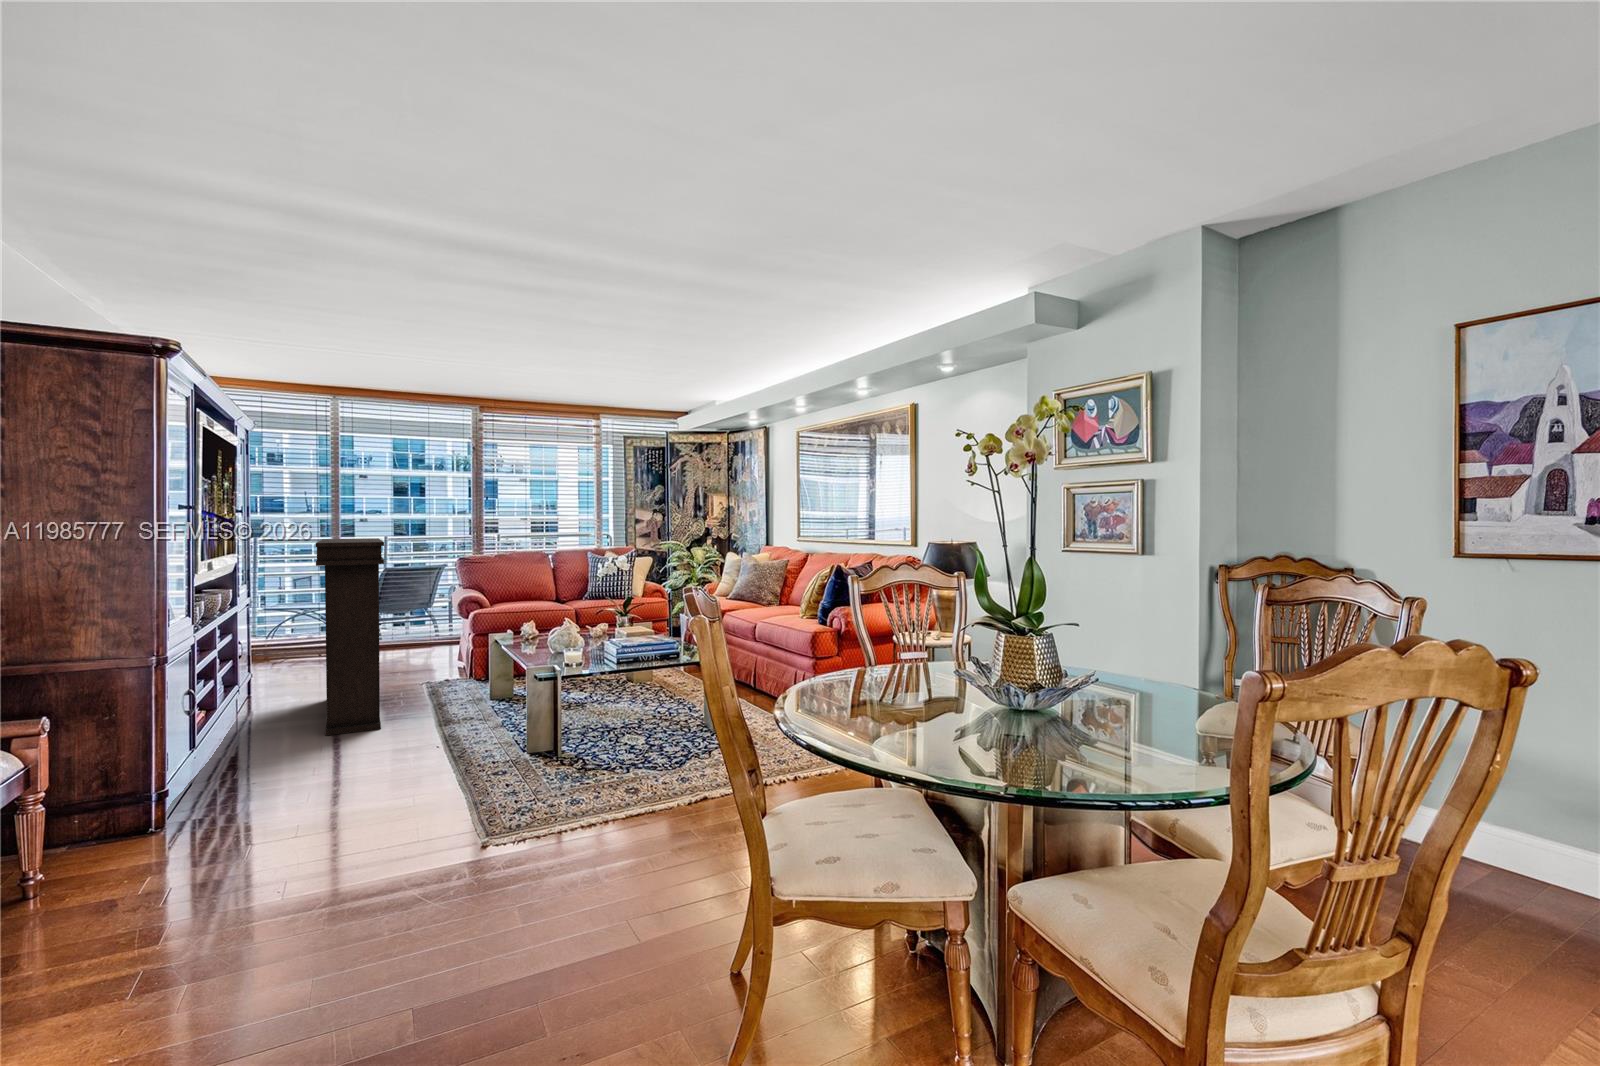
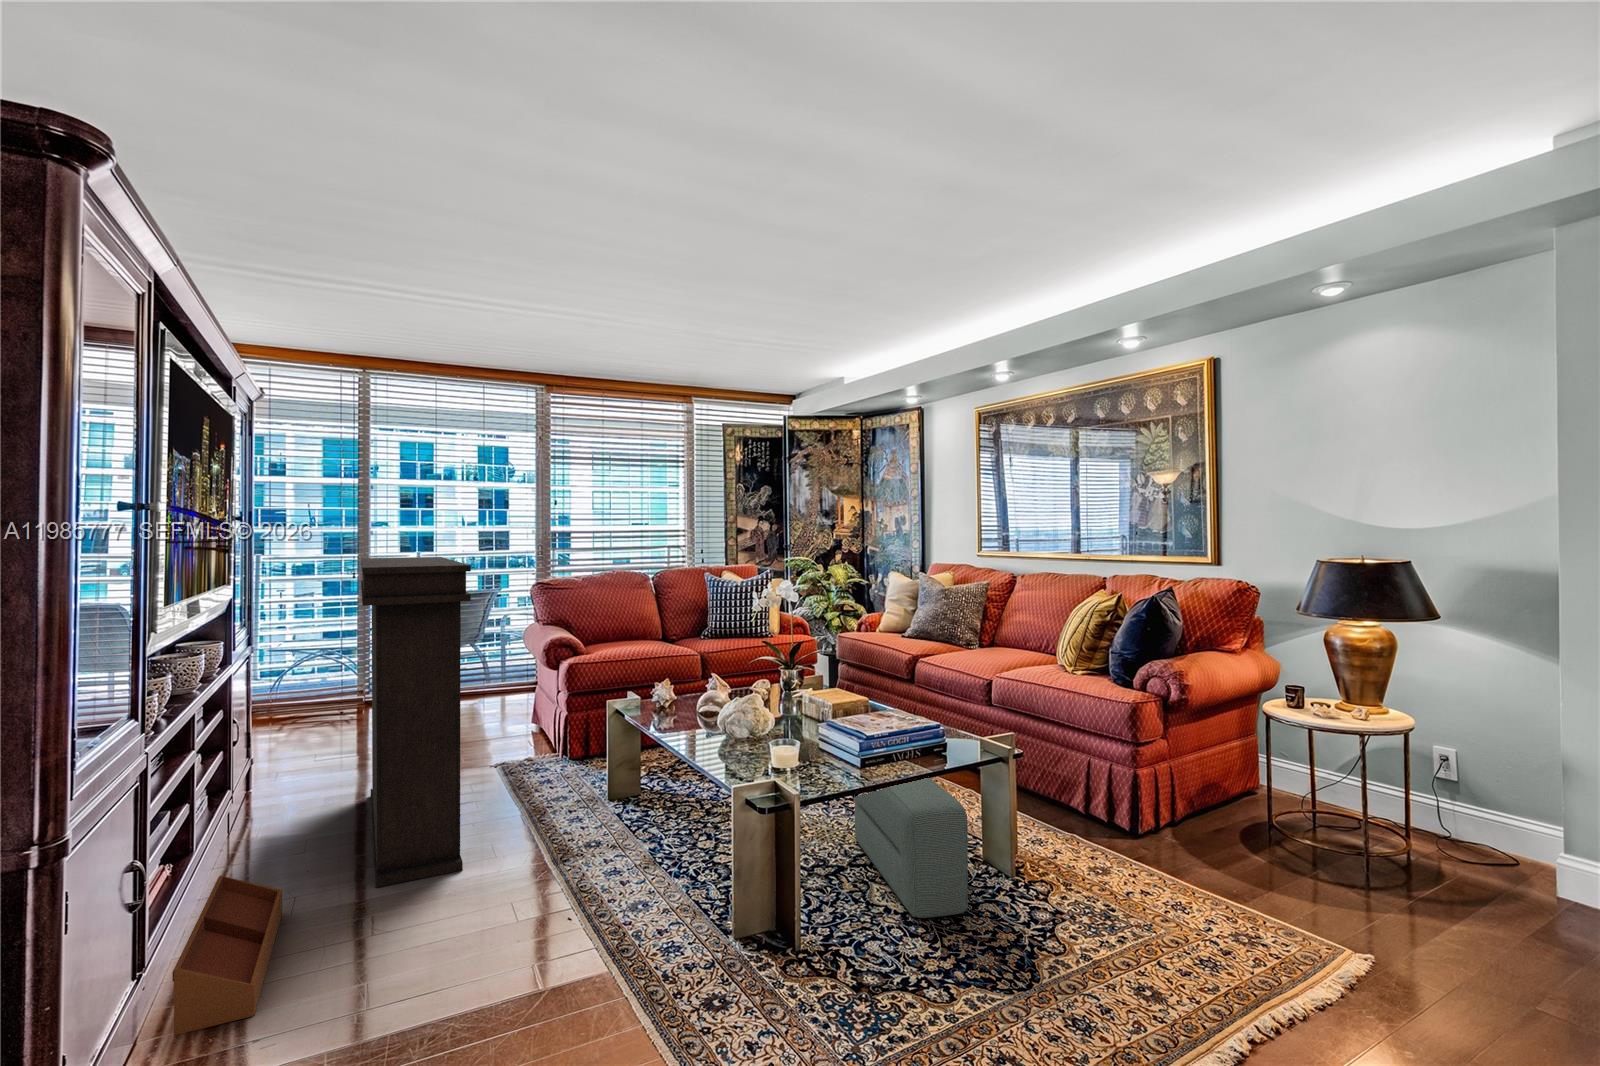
pouf: none [632,662,671,744] -> present [854,778,968,918]
storage bin: none [209,721,269,783] -> present [172,876,282,1035]

